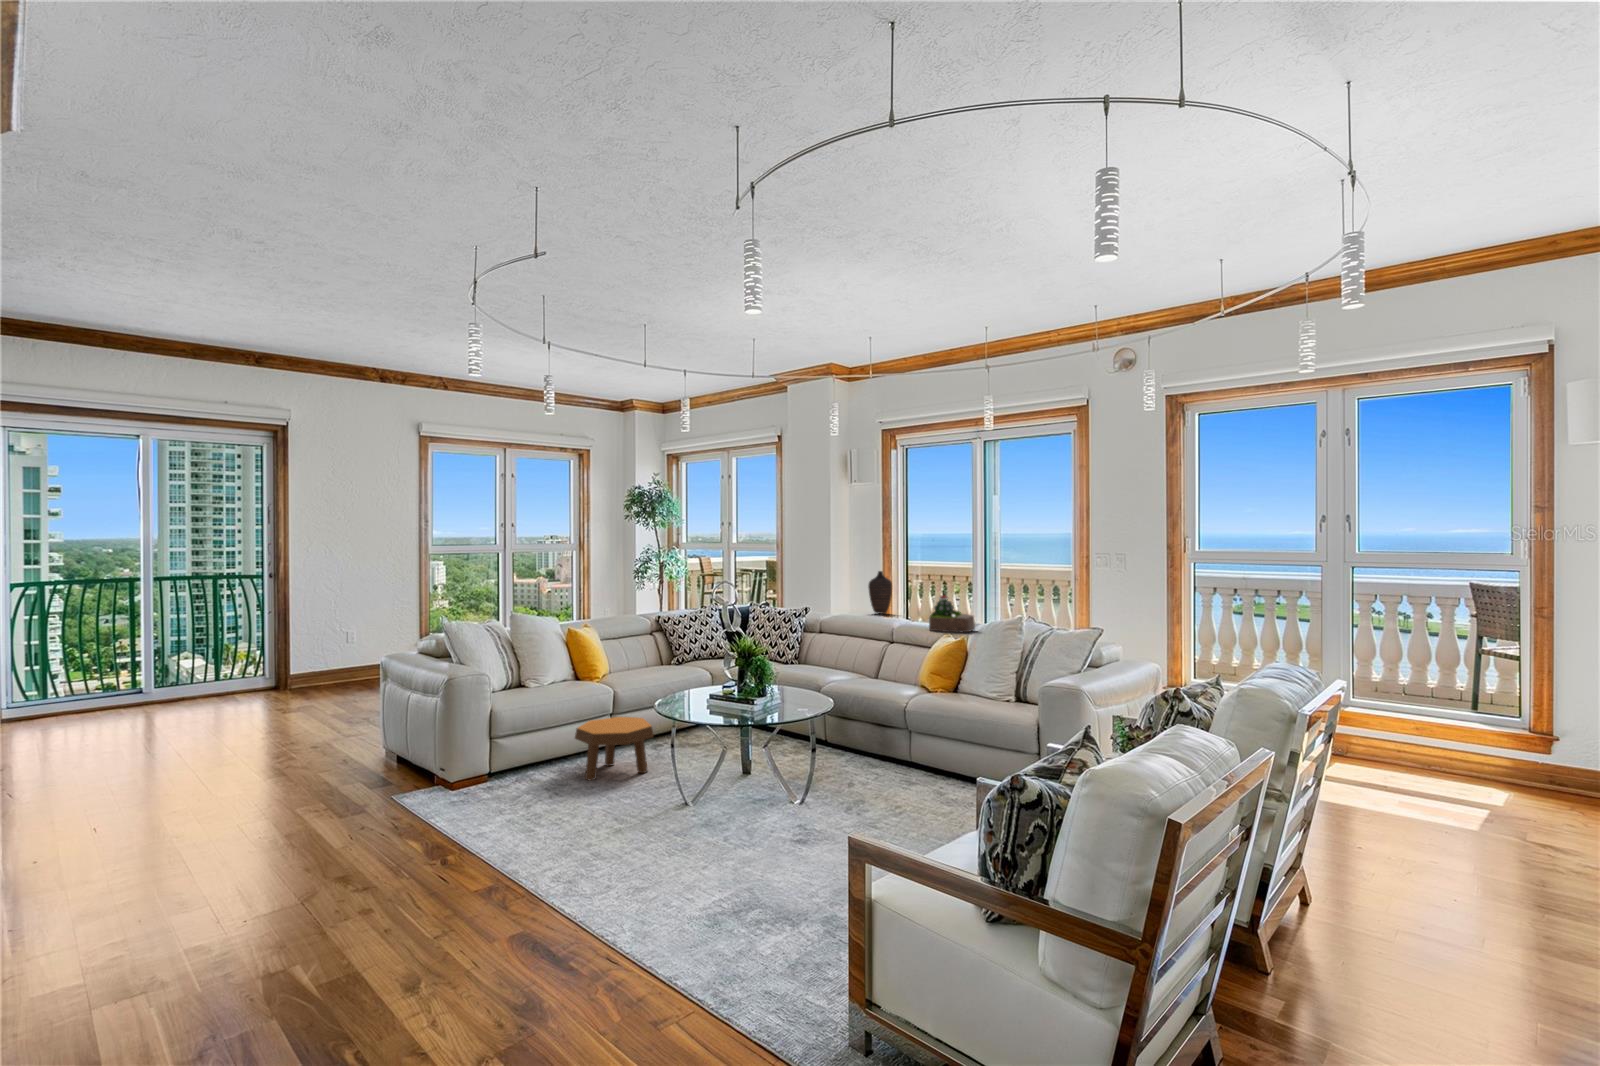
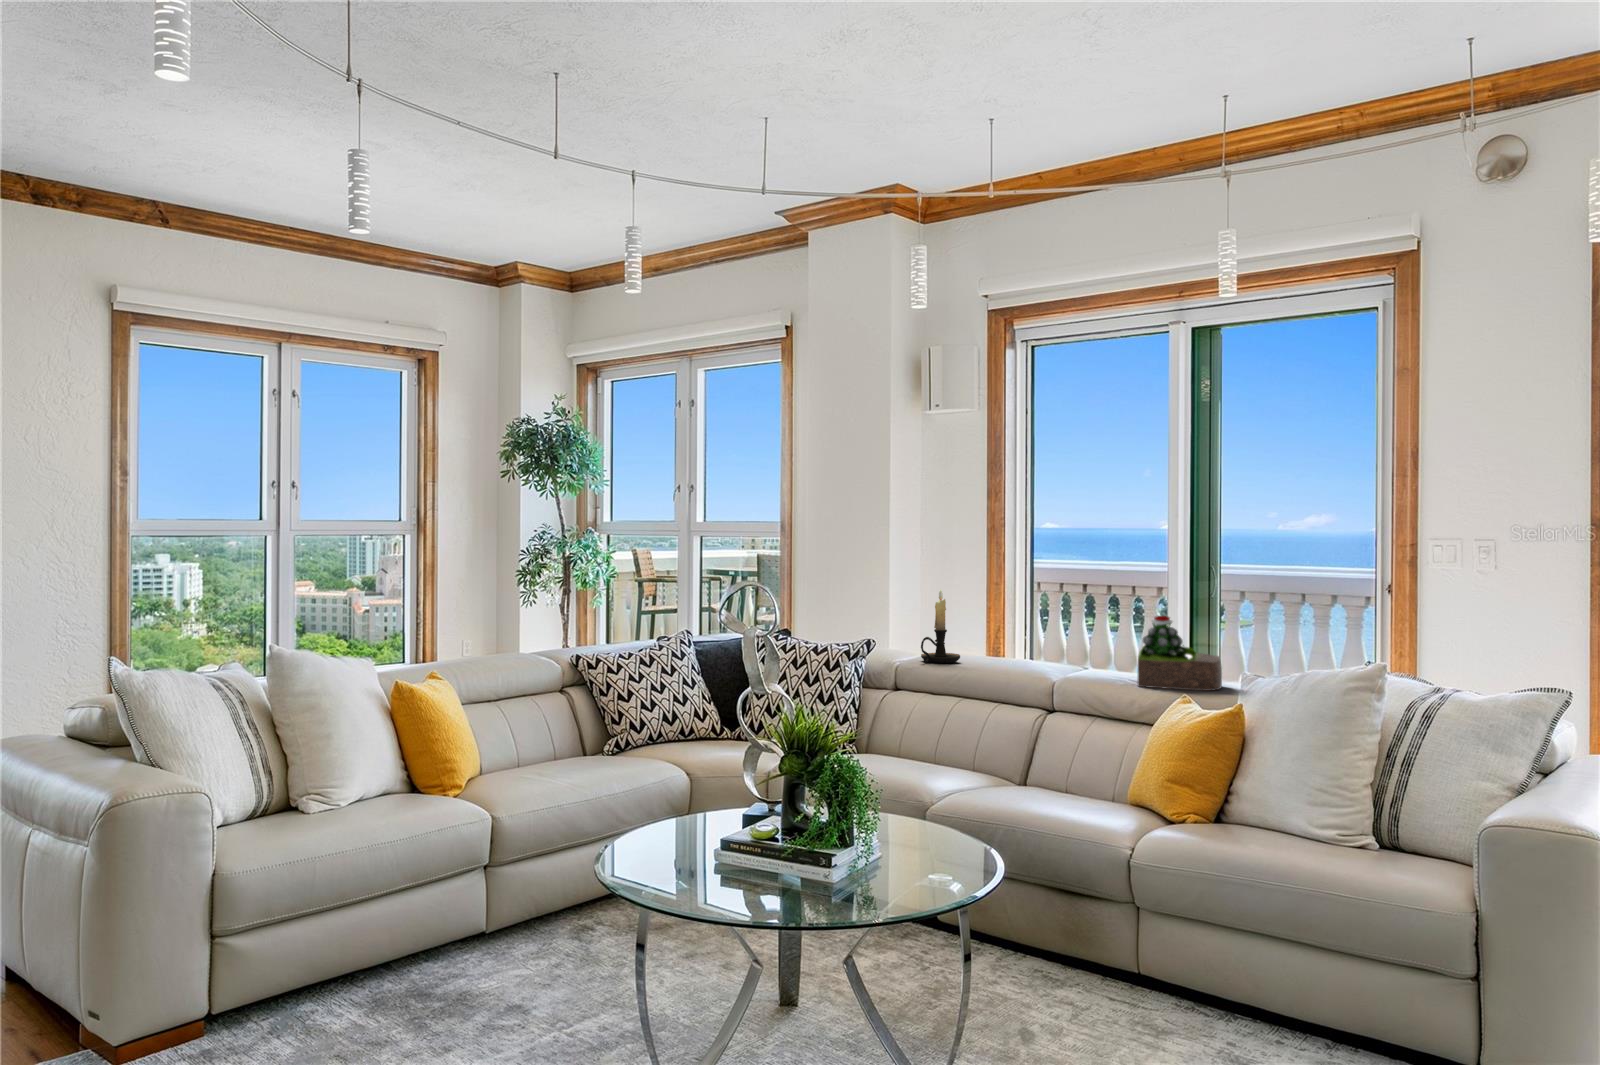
decorative vase: present [868,571,892,614] -> none [962,571,1005,649]
candle holder: none [834,581,855,620] -> present [921,589,960,663]
footstool: present [575,717,653,780] -> none [408,875,588,1036]

